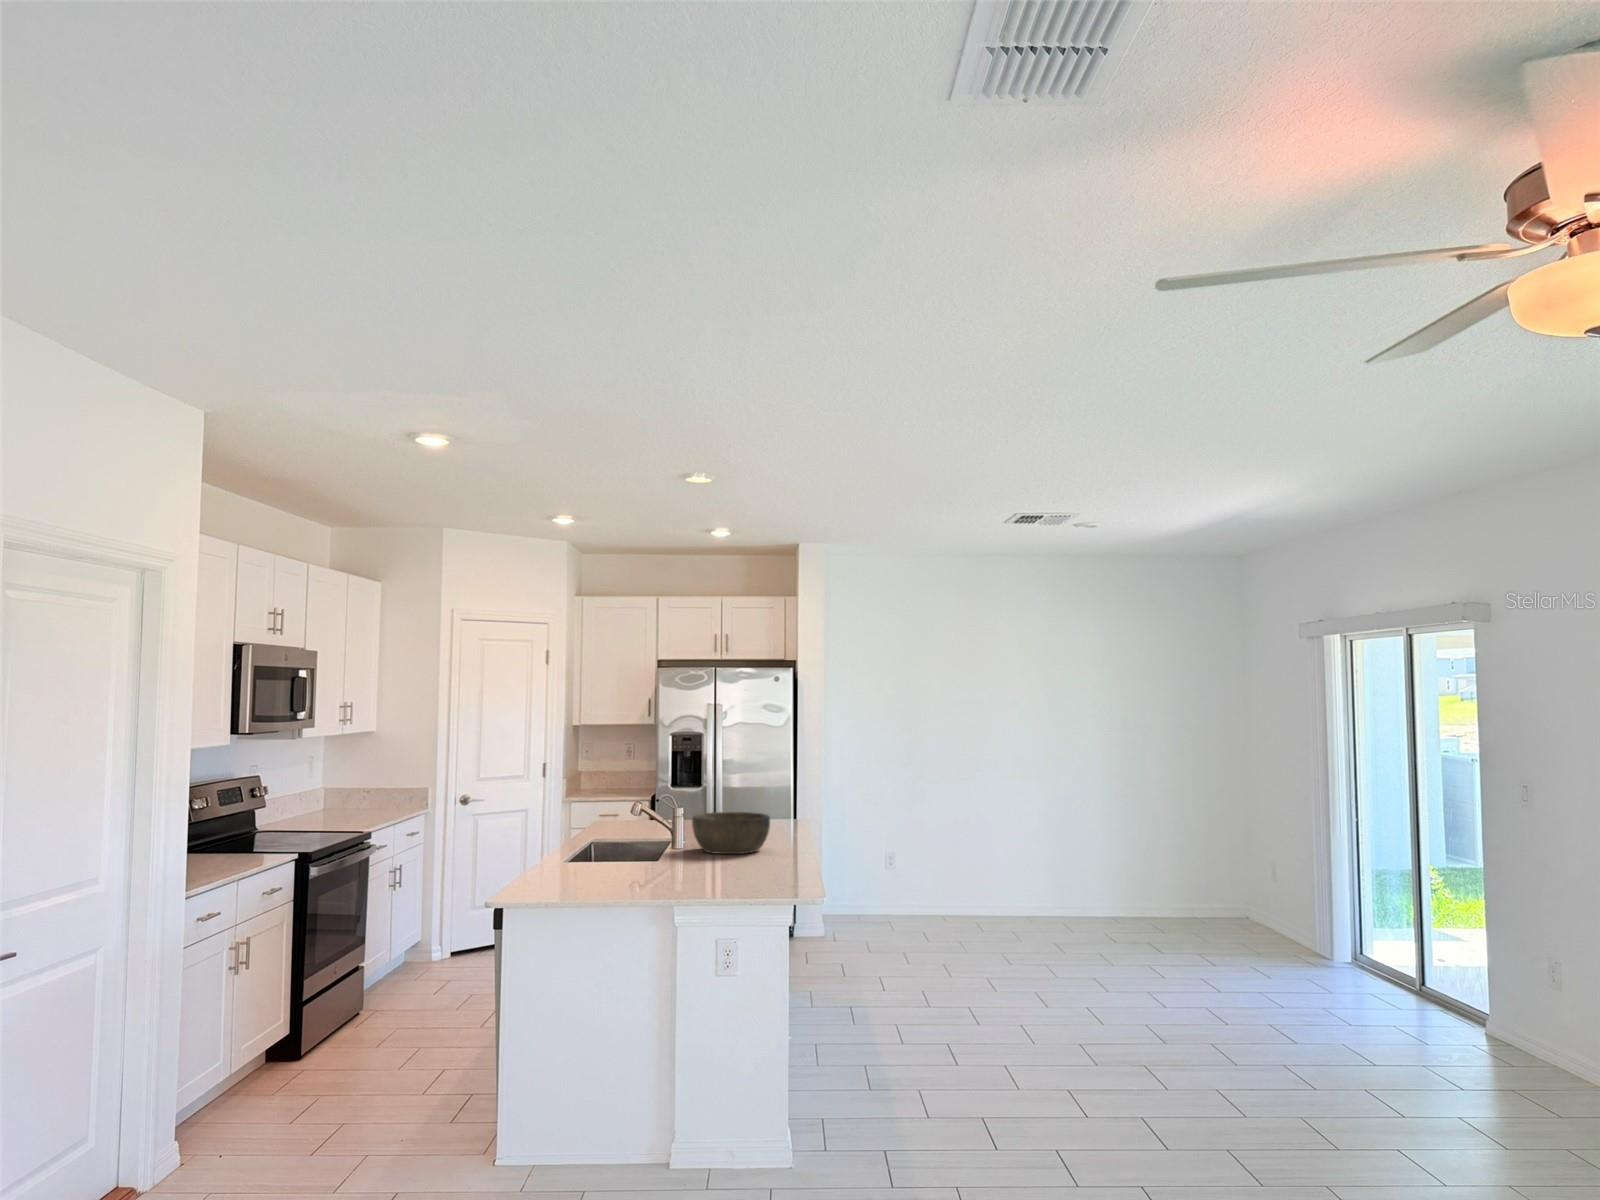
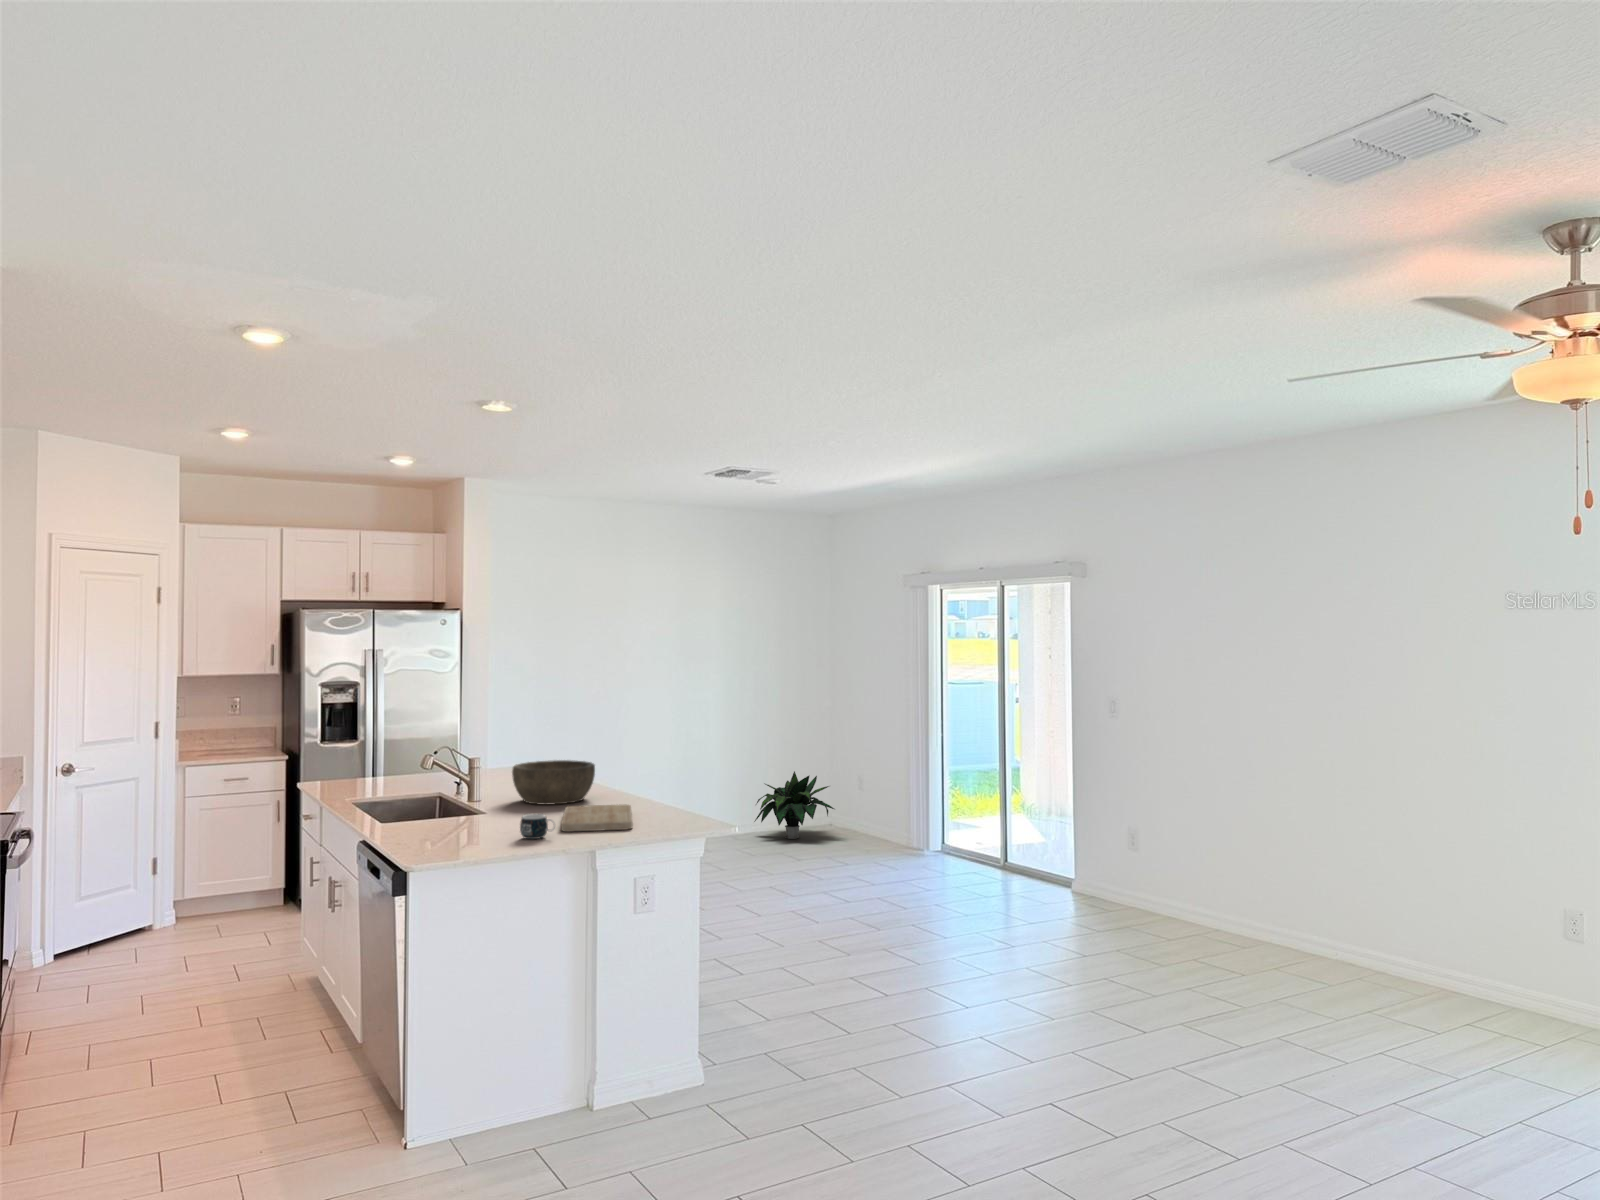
potted plant: none [1141,849,1232,927] -> present [754,771,834,839]
cutting board: none [658,856,760,882] -> present [561,804,633,832]
mug: none [610,858,637,881] -> present [520,814,555,839]

